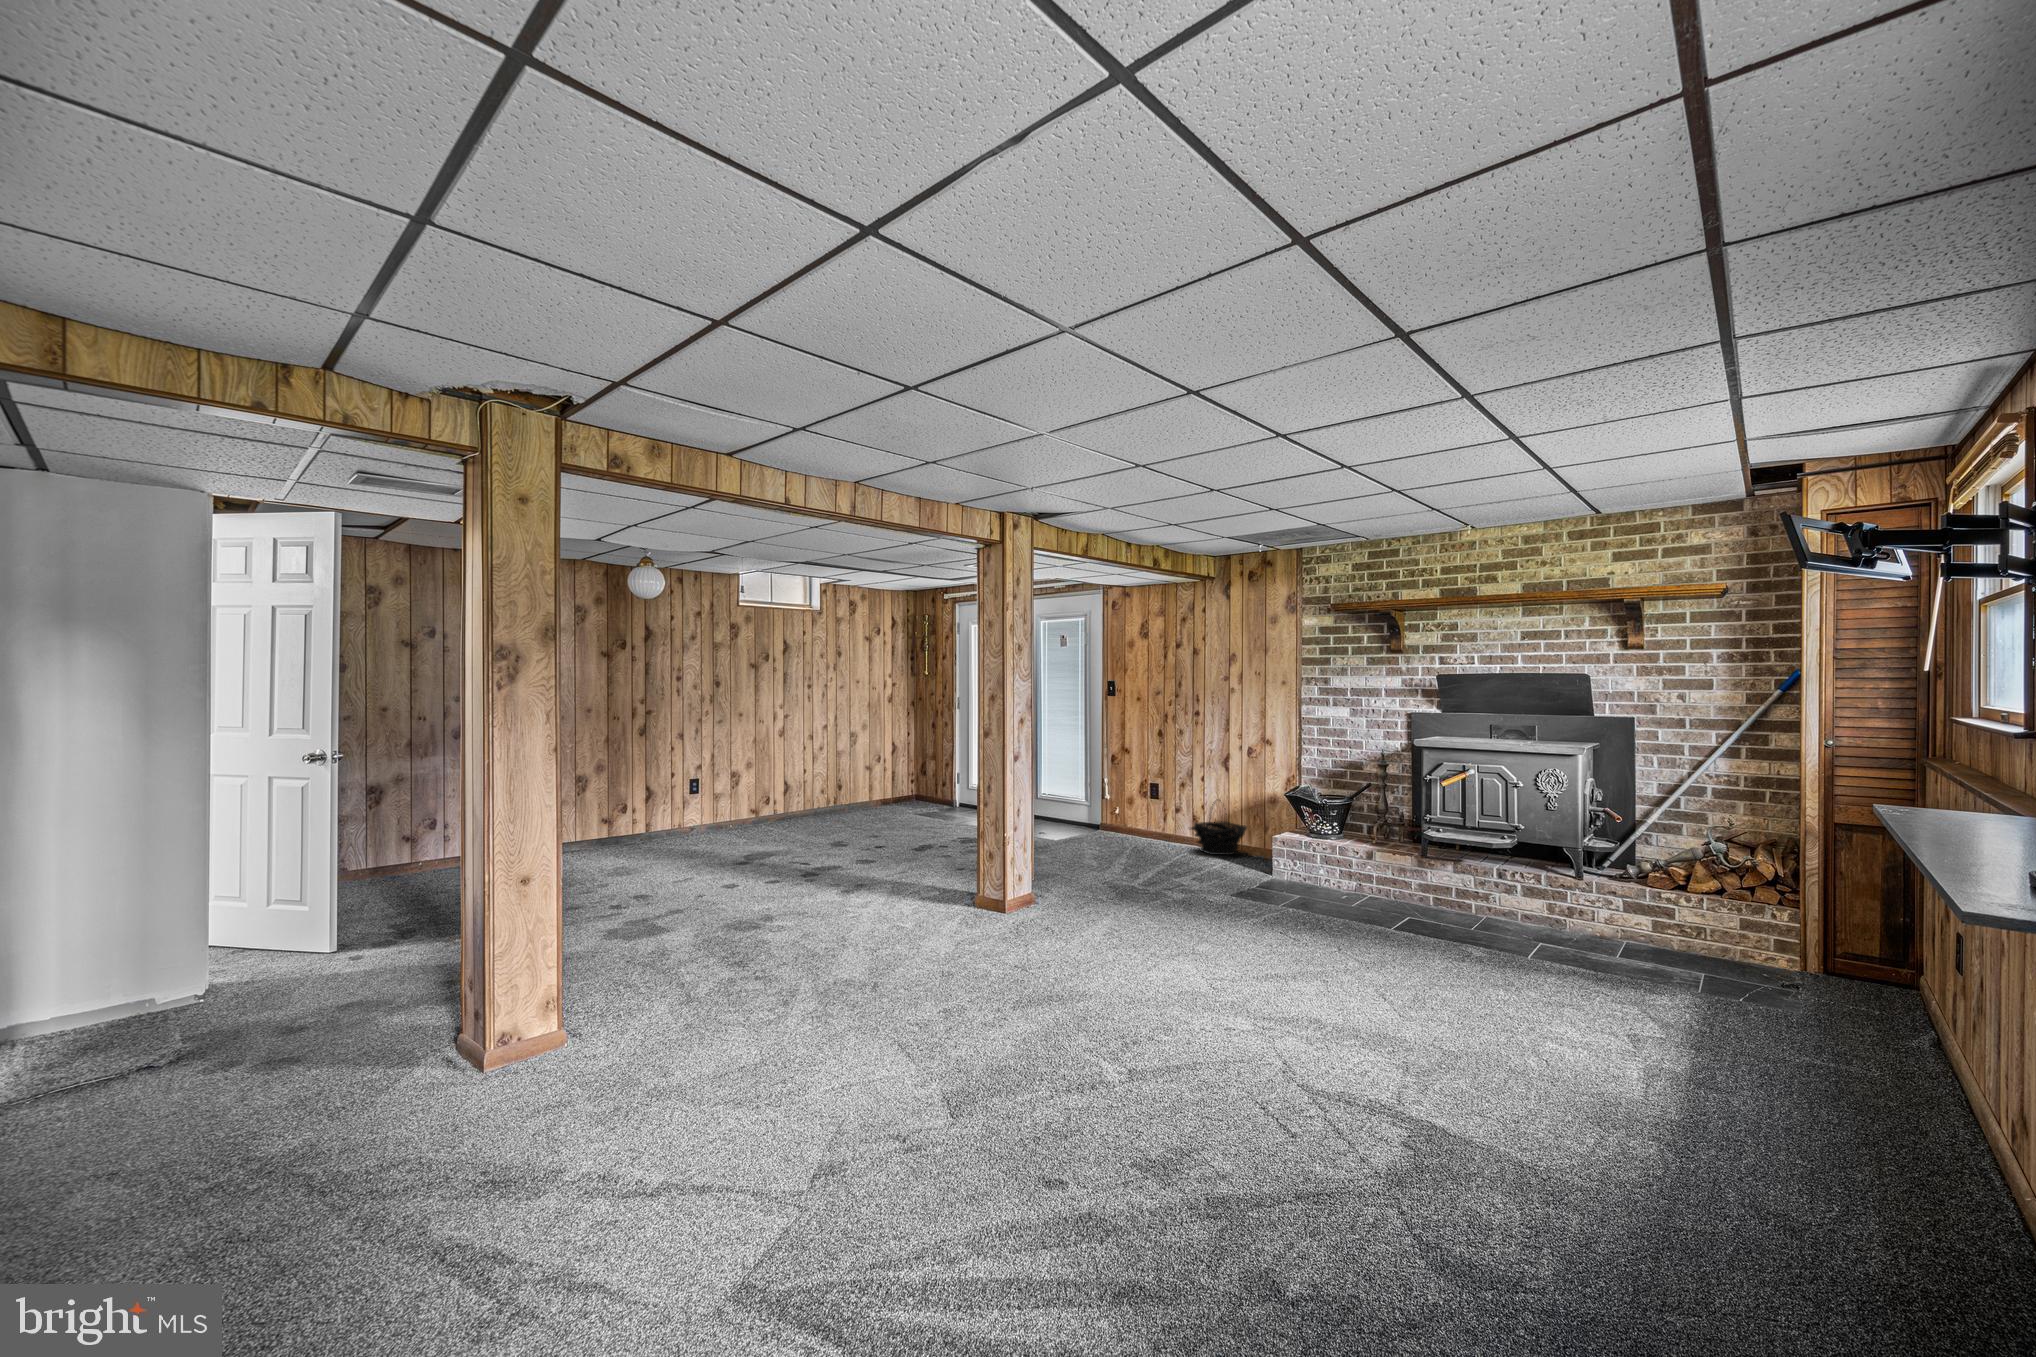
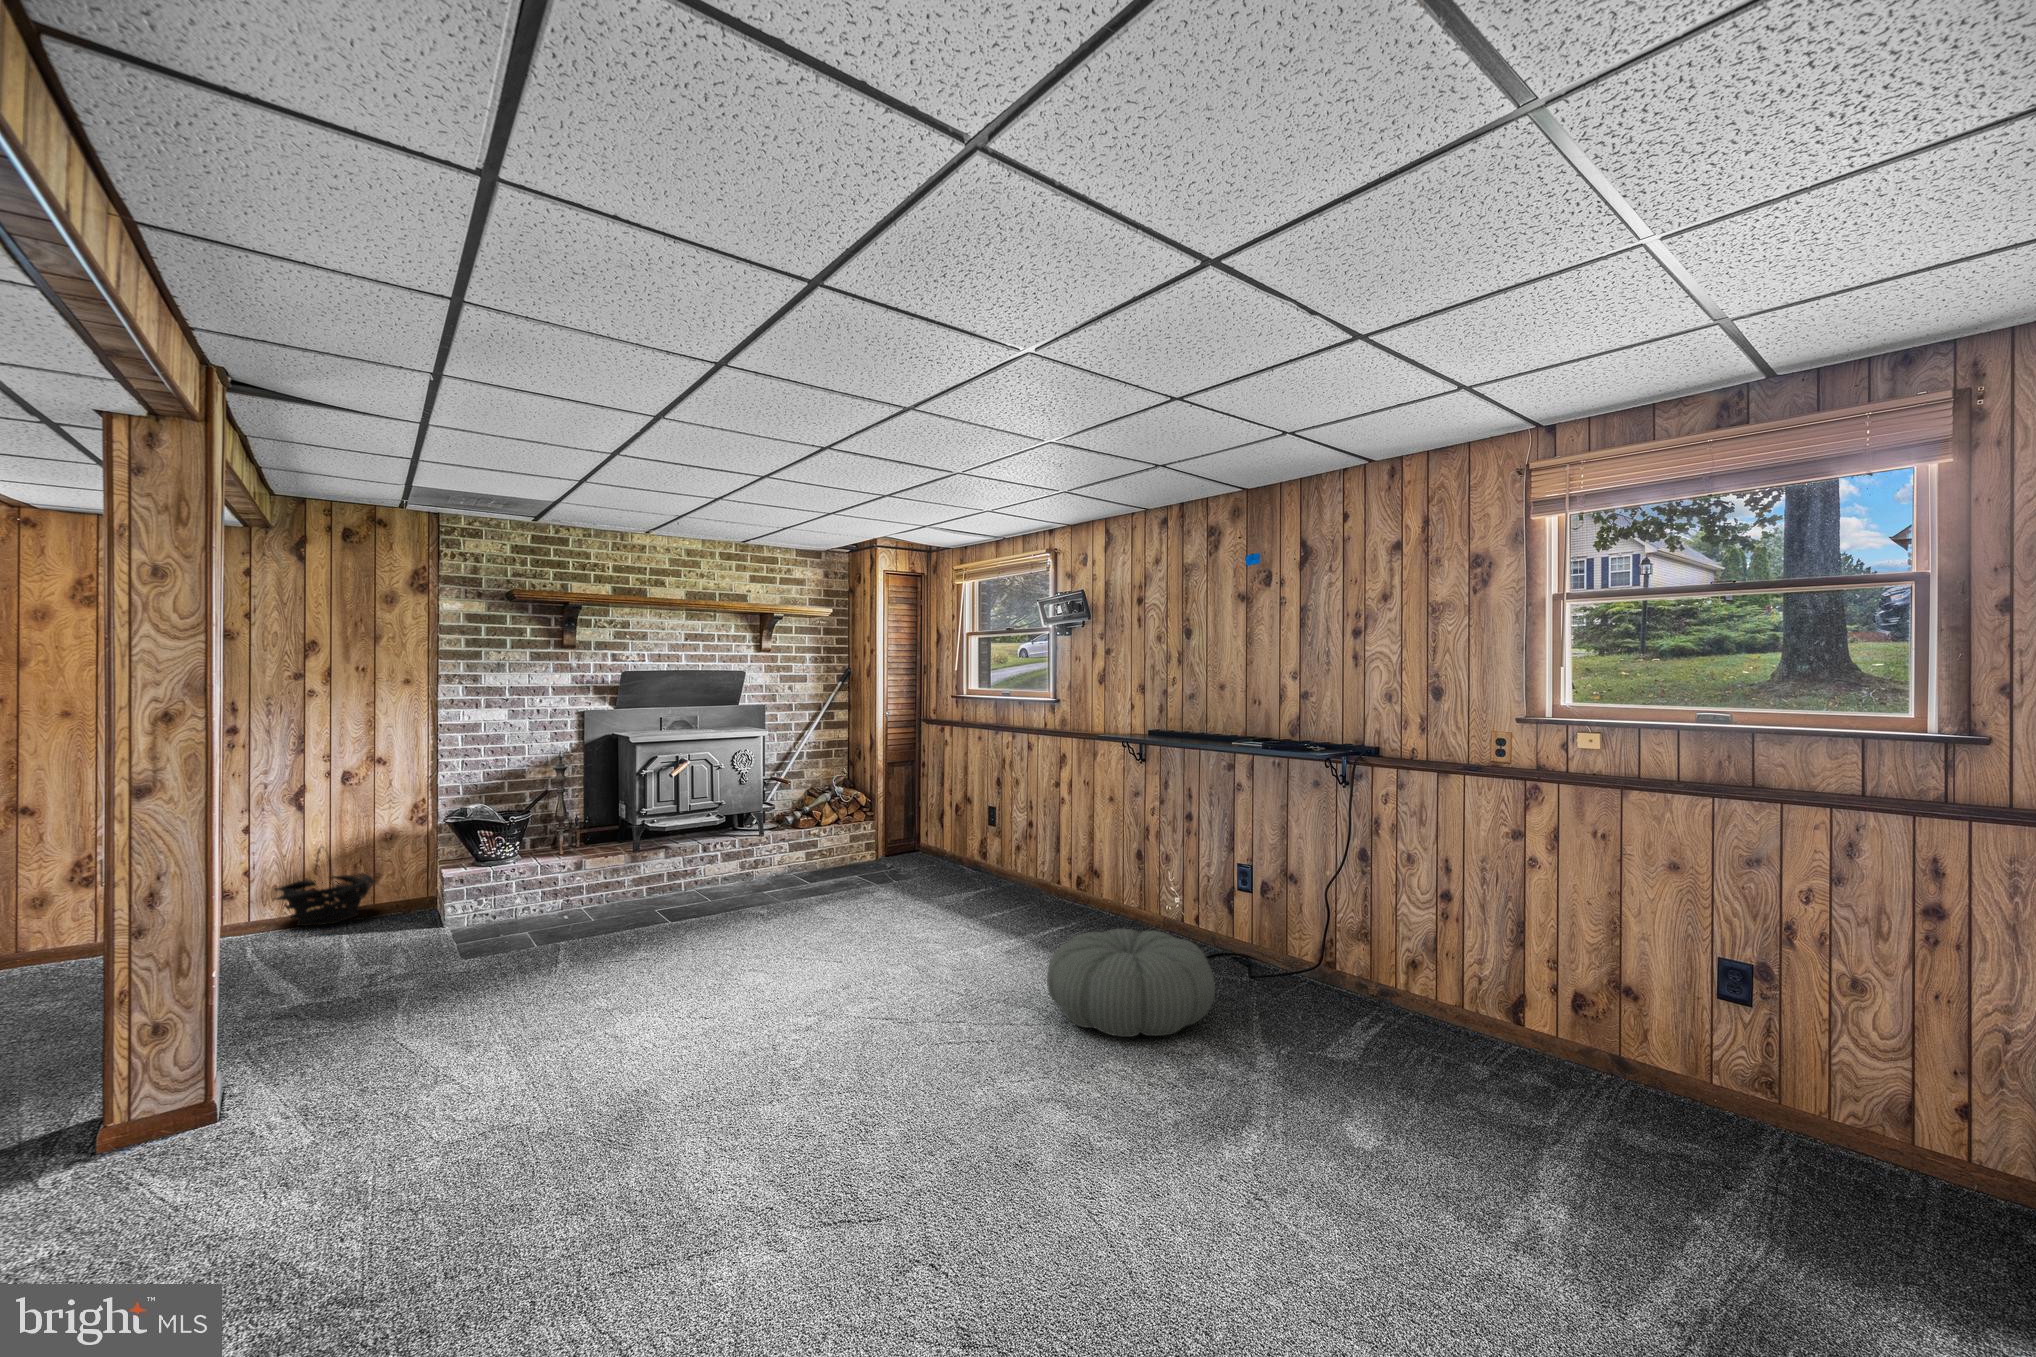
pouf: none [1083,1026,1318,1199] -> present [1047,929,1215,1037]

